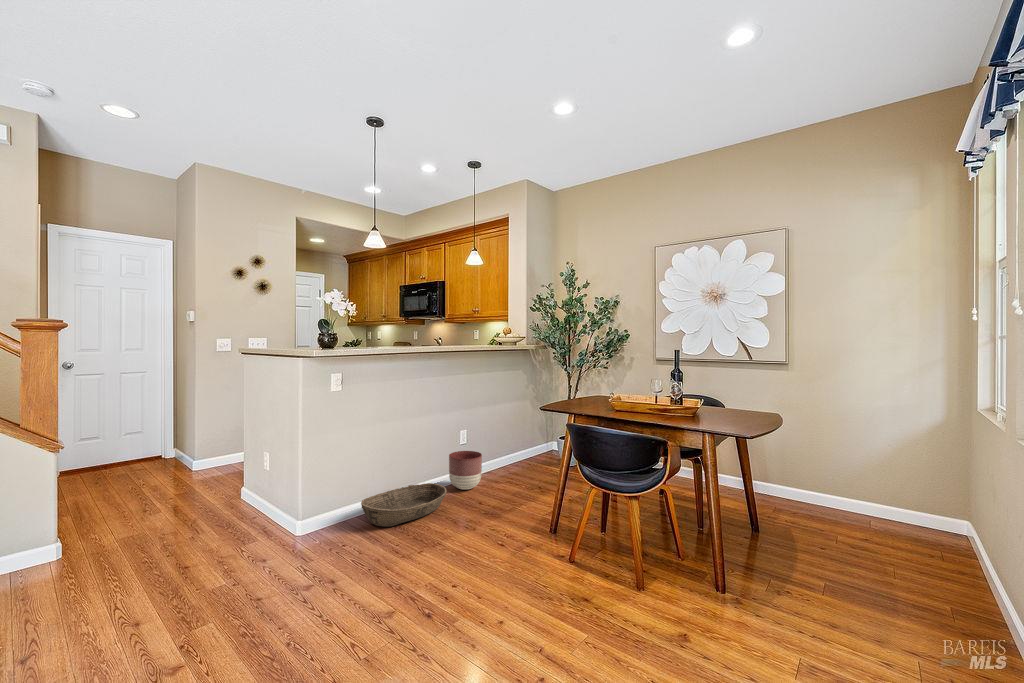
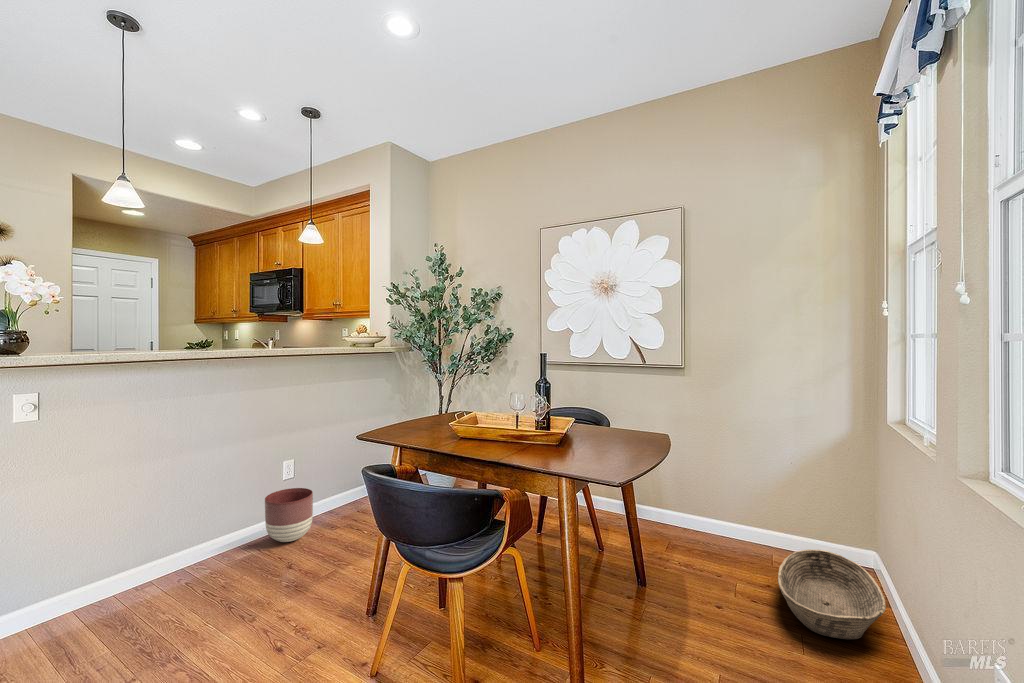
basket: present [361,483,447,527] -> present [778,549,886,639]

